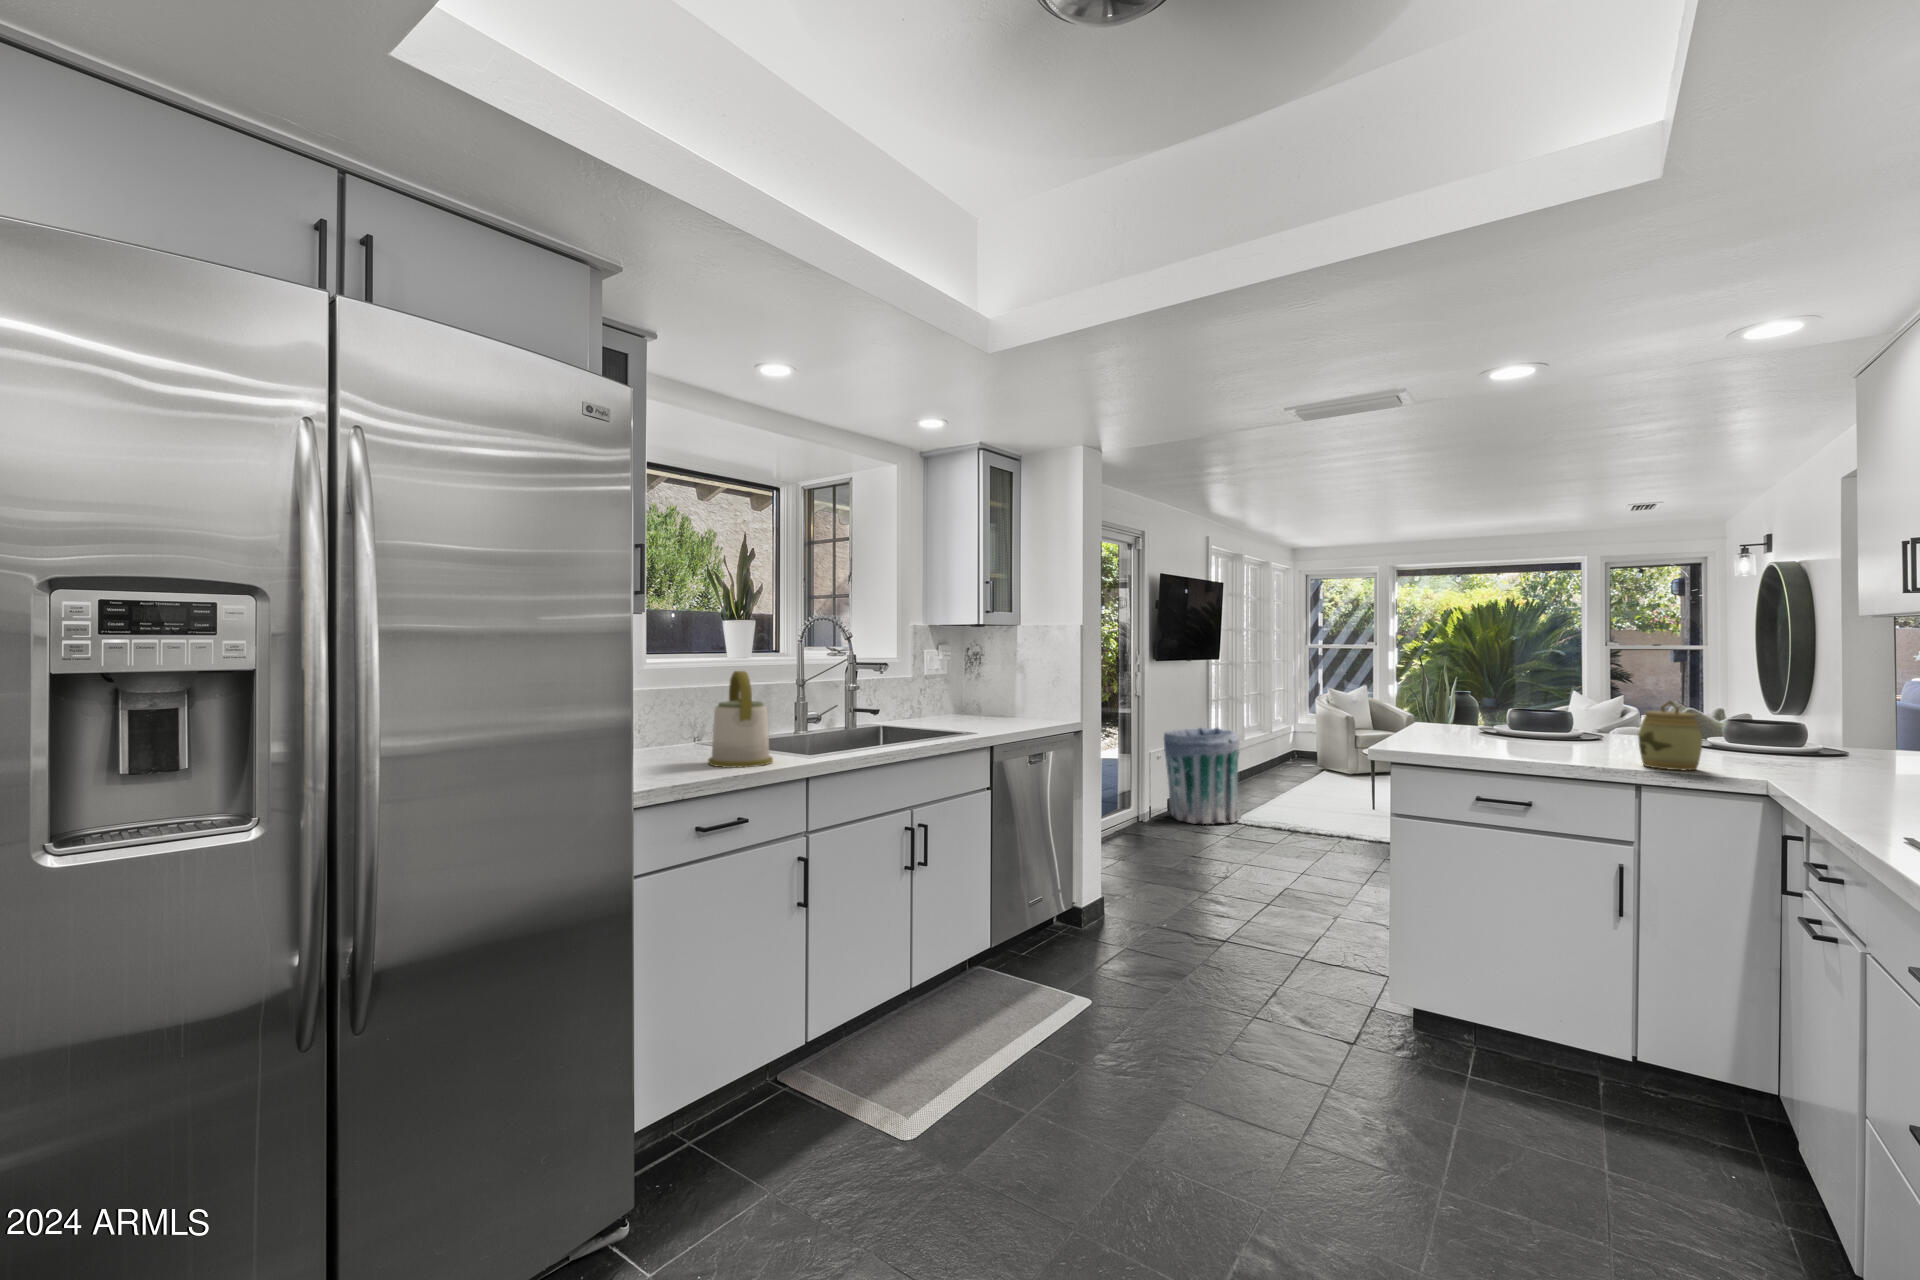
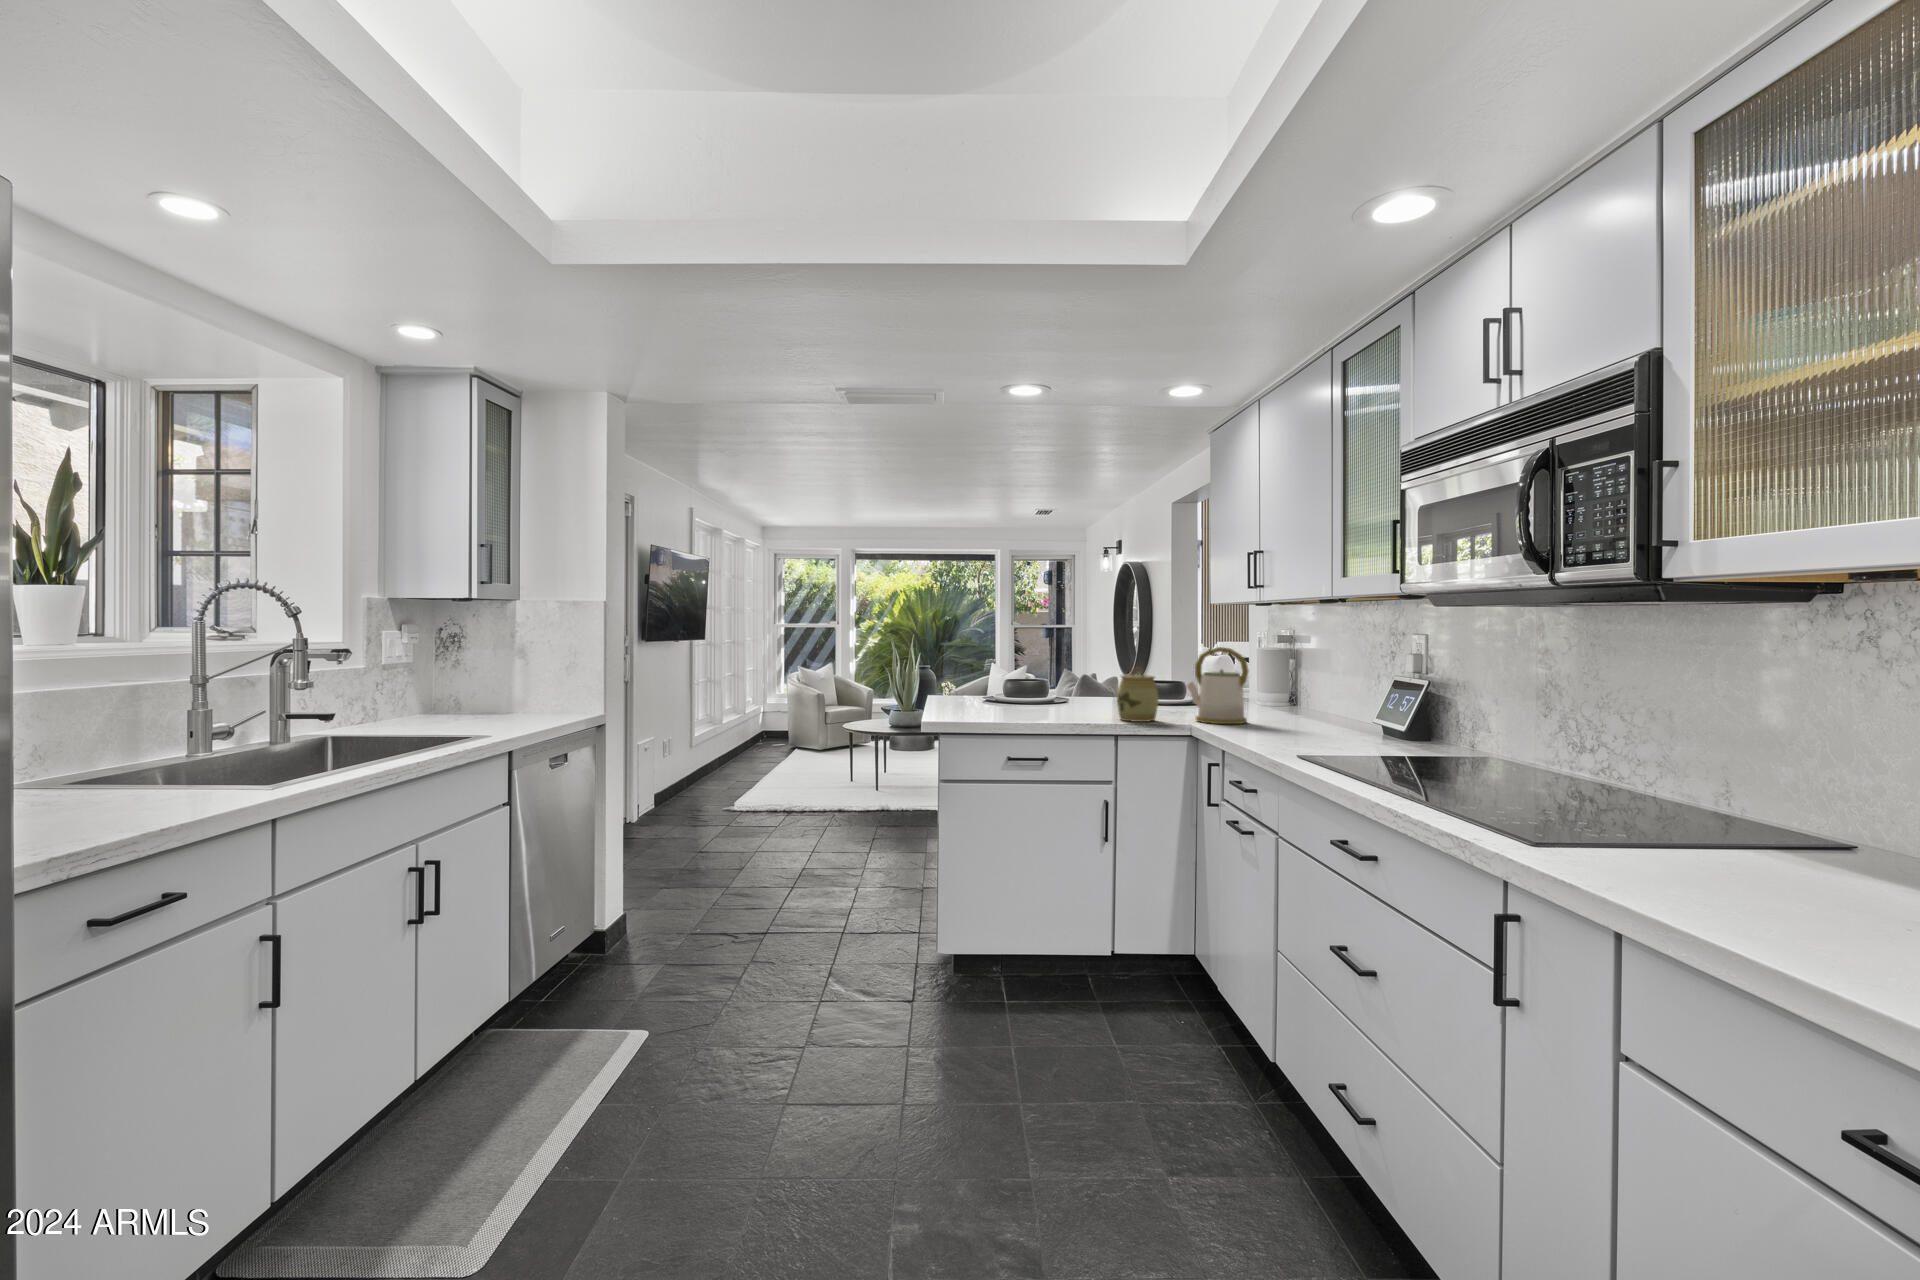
kettle: present [708,671,773,768] -> present [1187,647,1248,724]
trash can: present [1164,727,1239,824] -> none [651,712,733,817]

